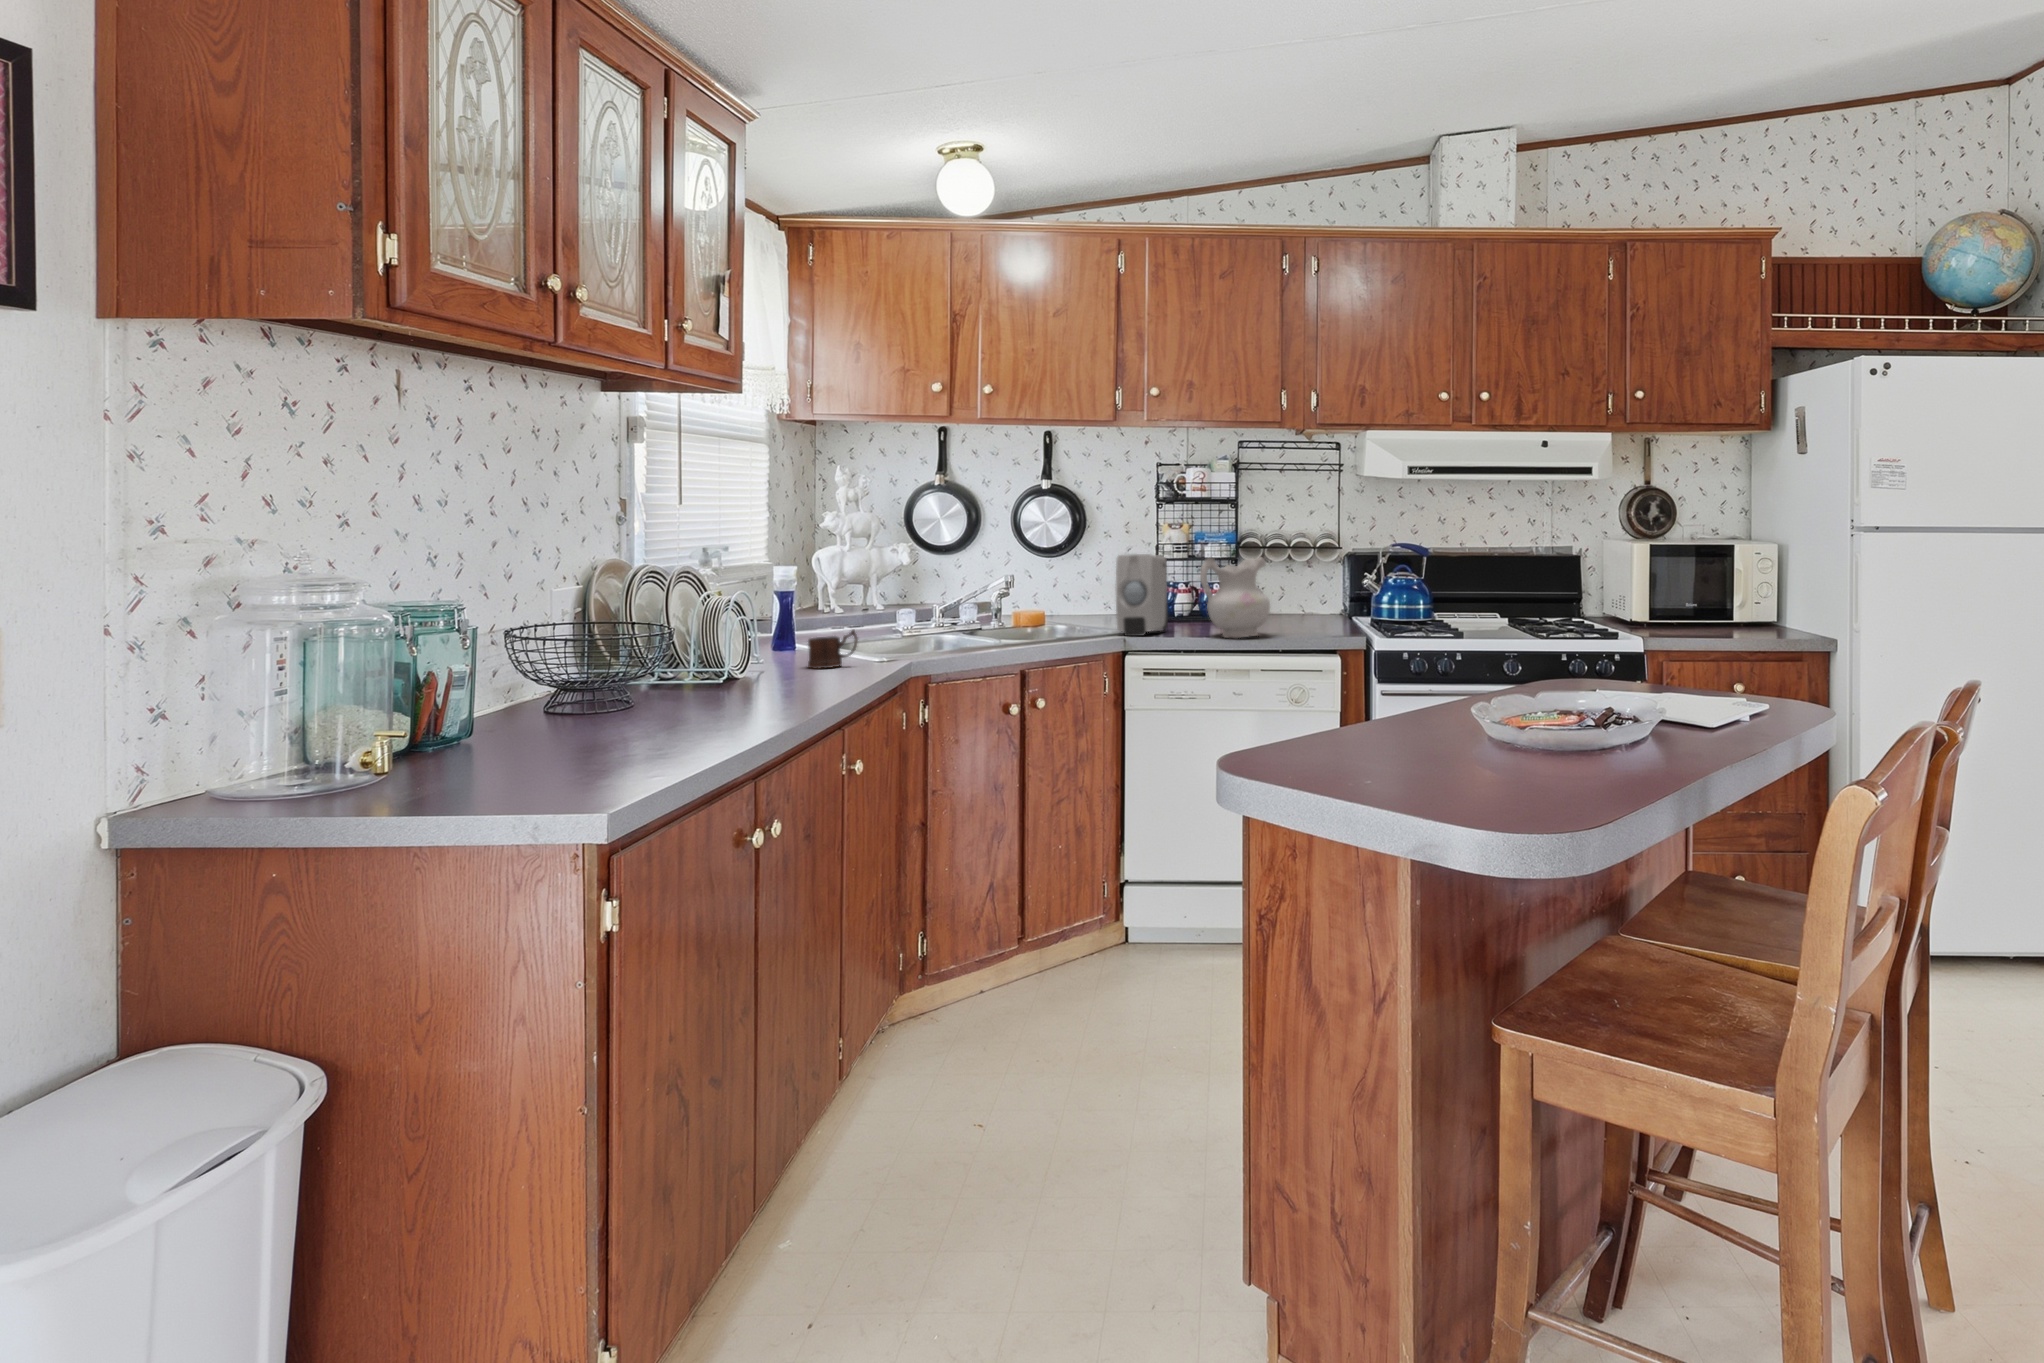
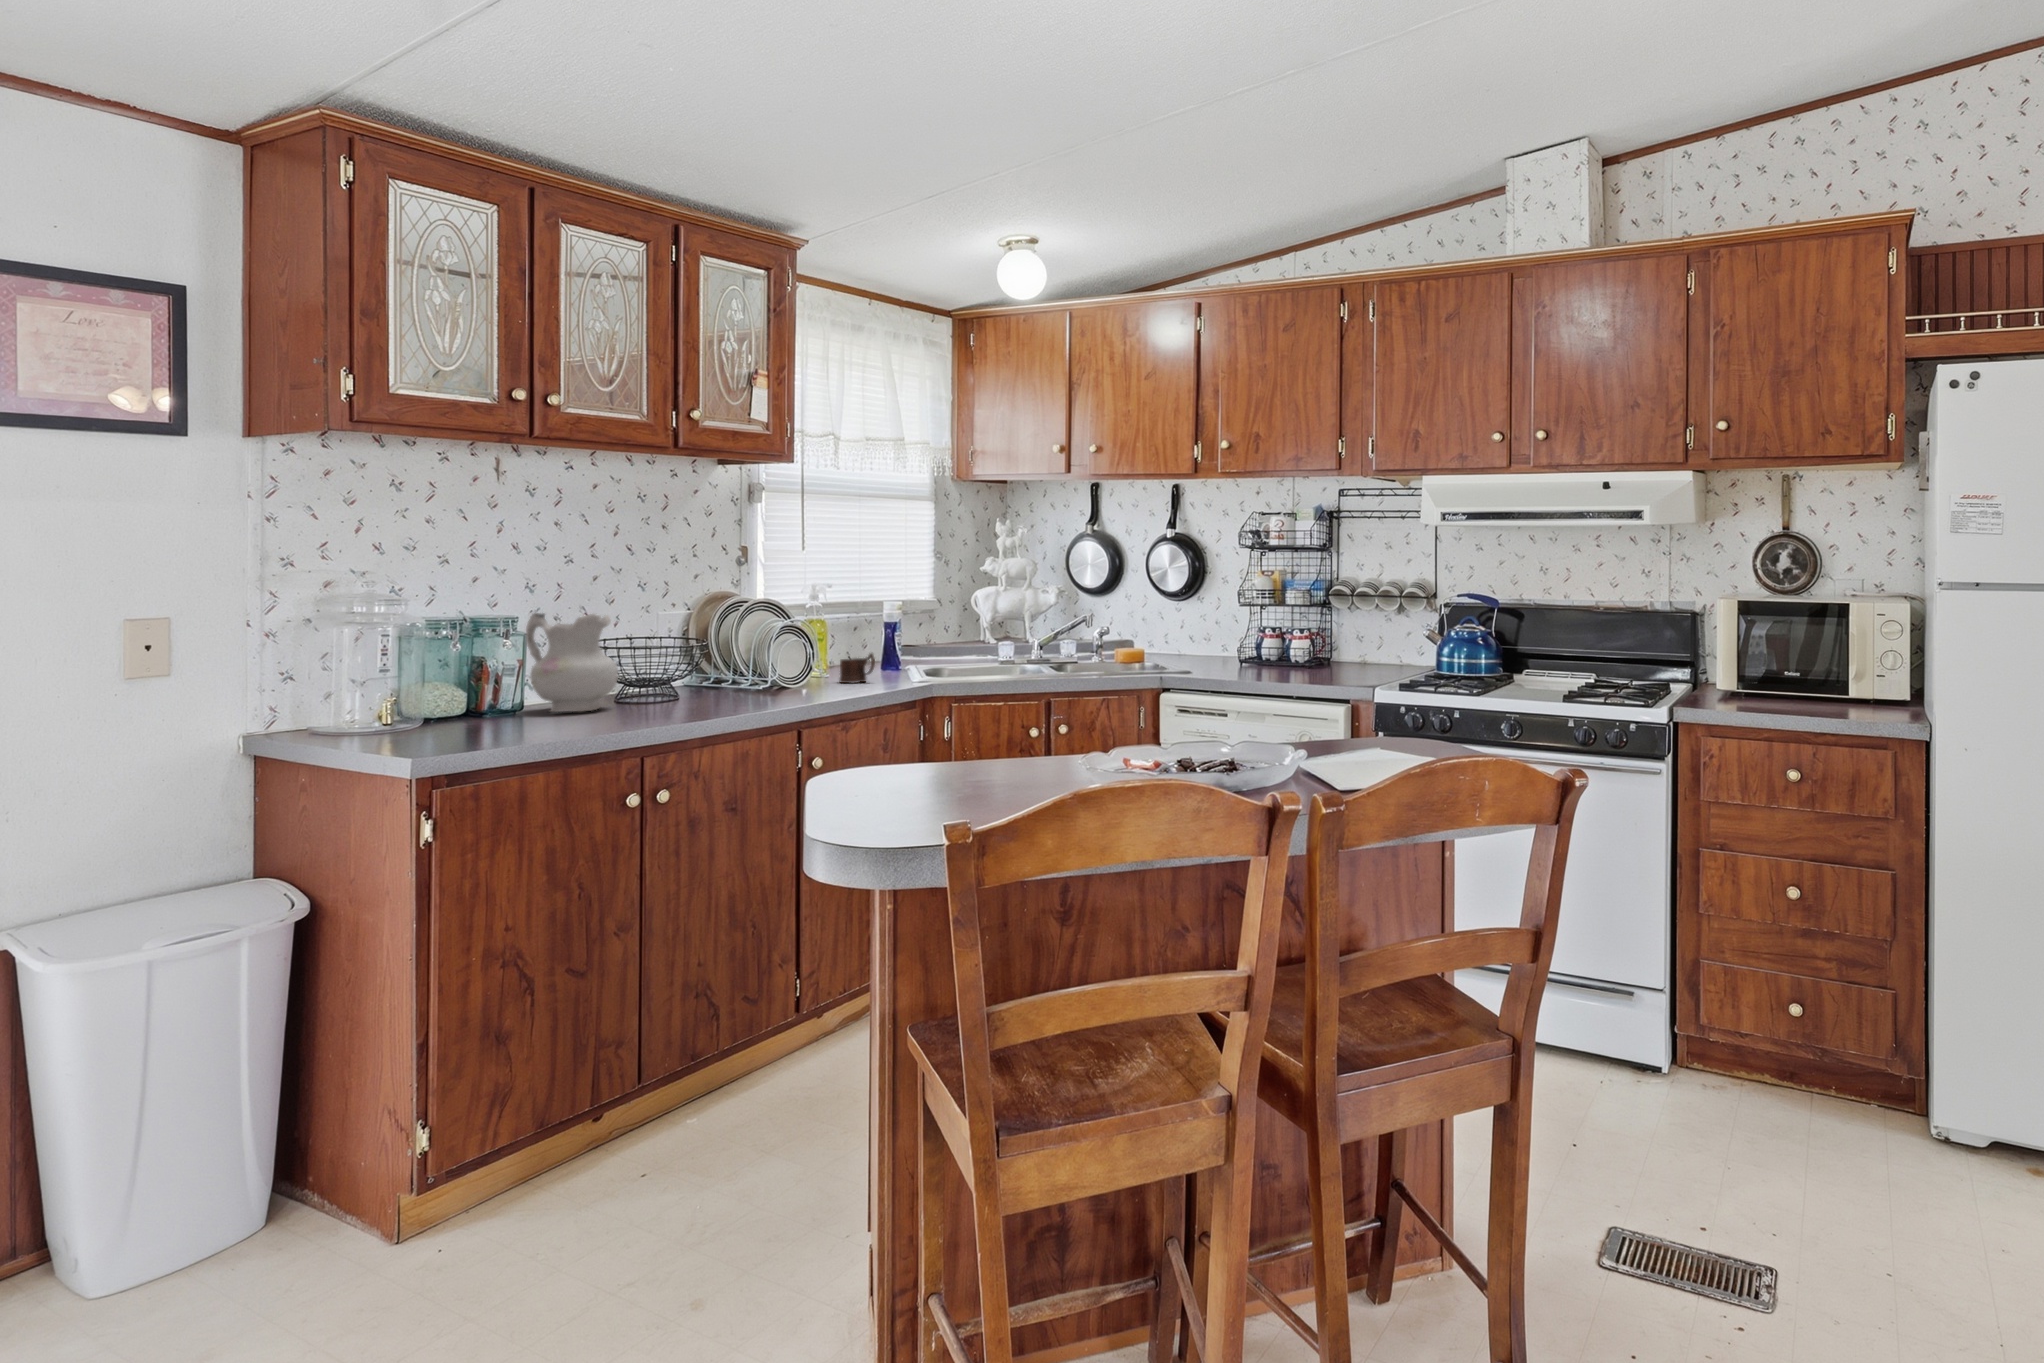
soap dispenser: present [1116,554,1168,636] -> none [1154,598,1213,674]
ceramic pitcher: present [1200,557,1270,638] -> present [526,613,618,712]

